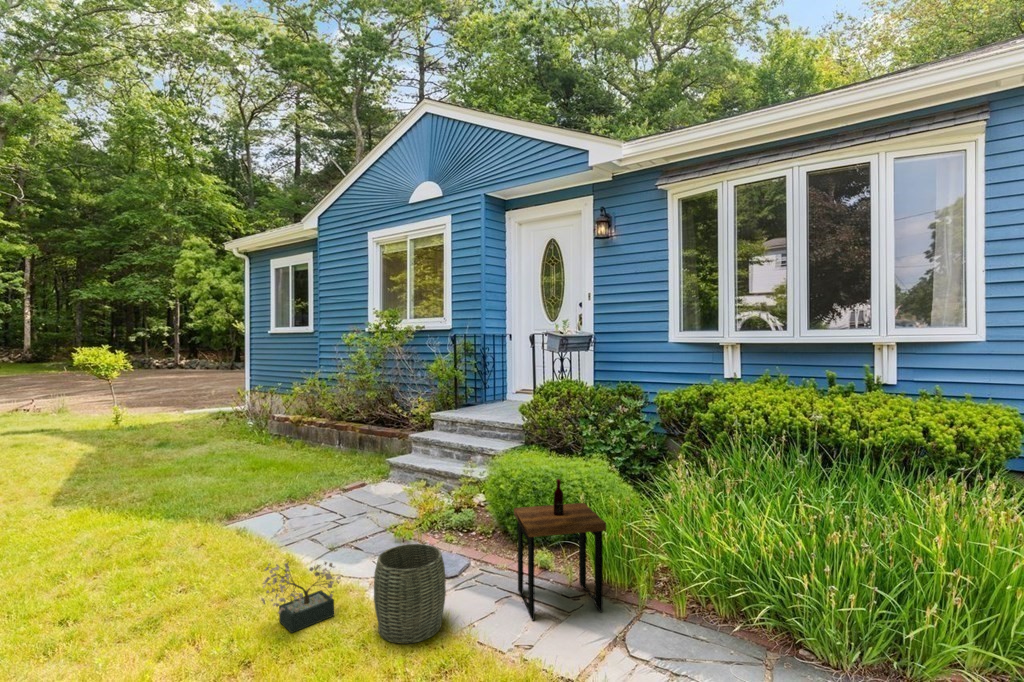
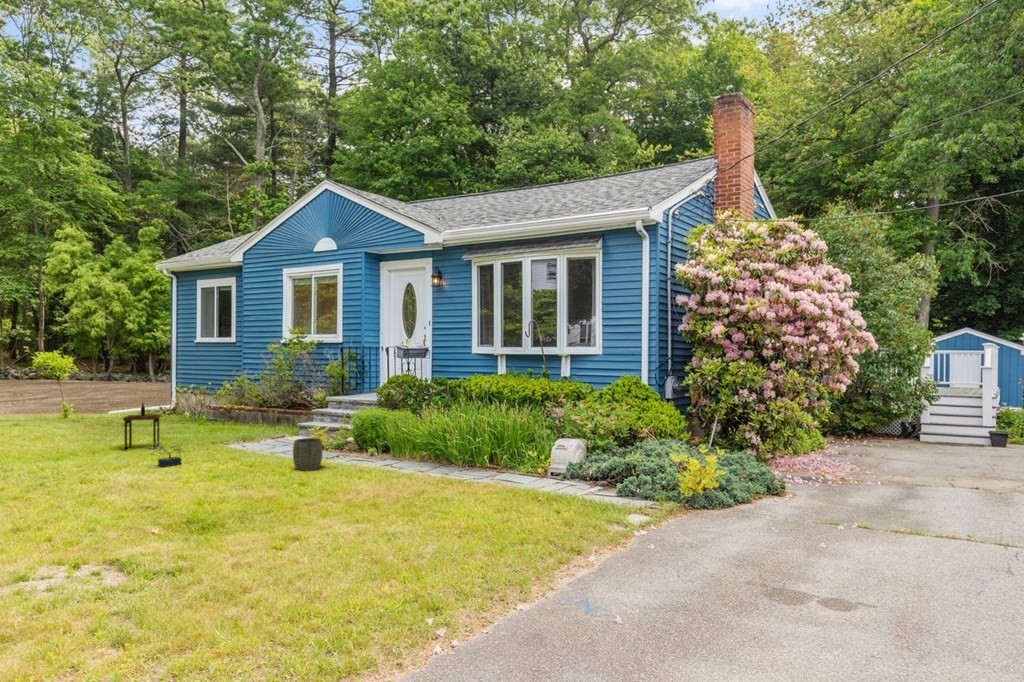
side table: present [514,479,606,621] -> present [123,403,161,450]
decorative plant: present [261,562,340,633] -> present [152,441,184,467]

